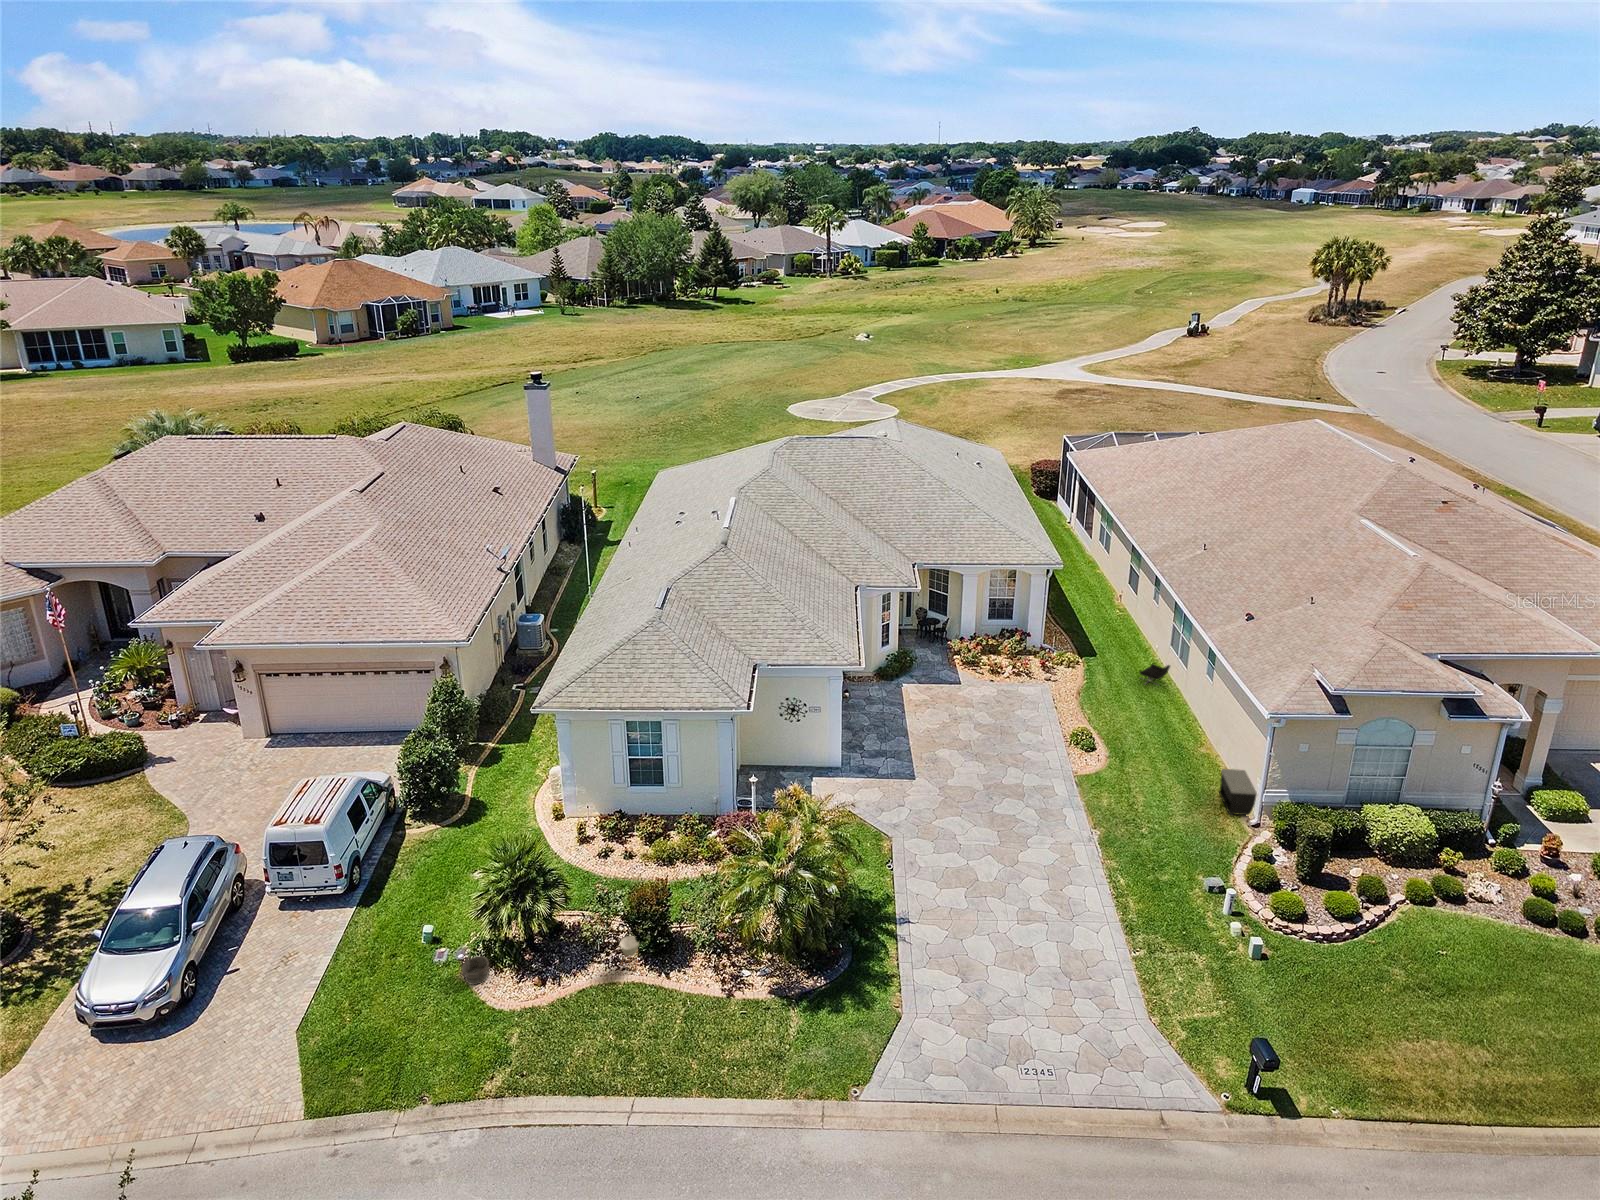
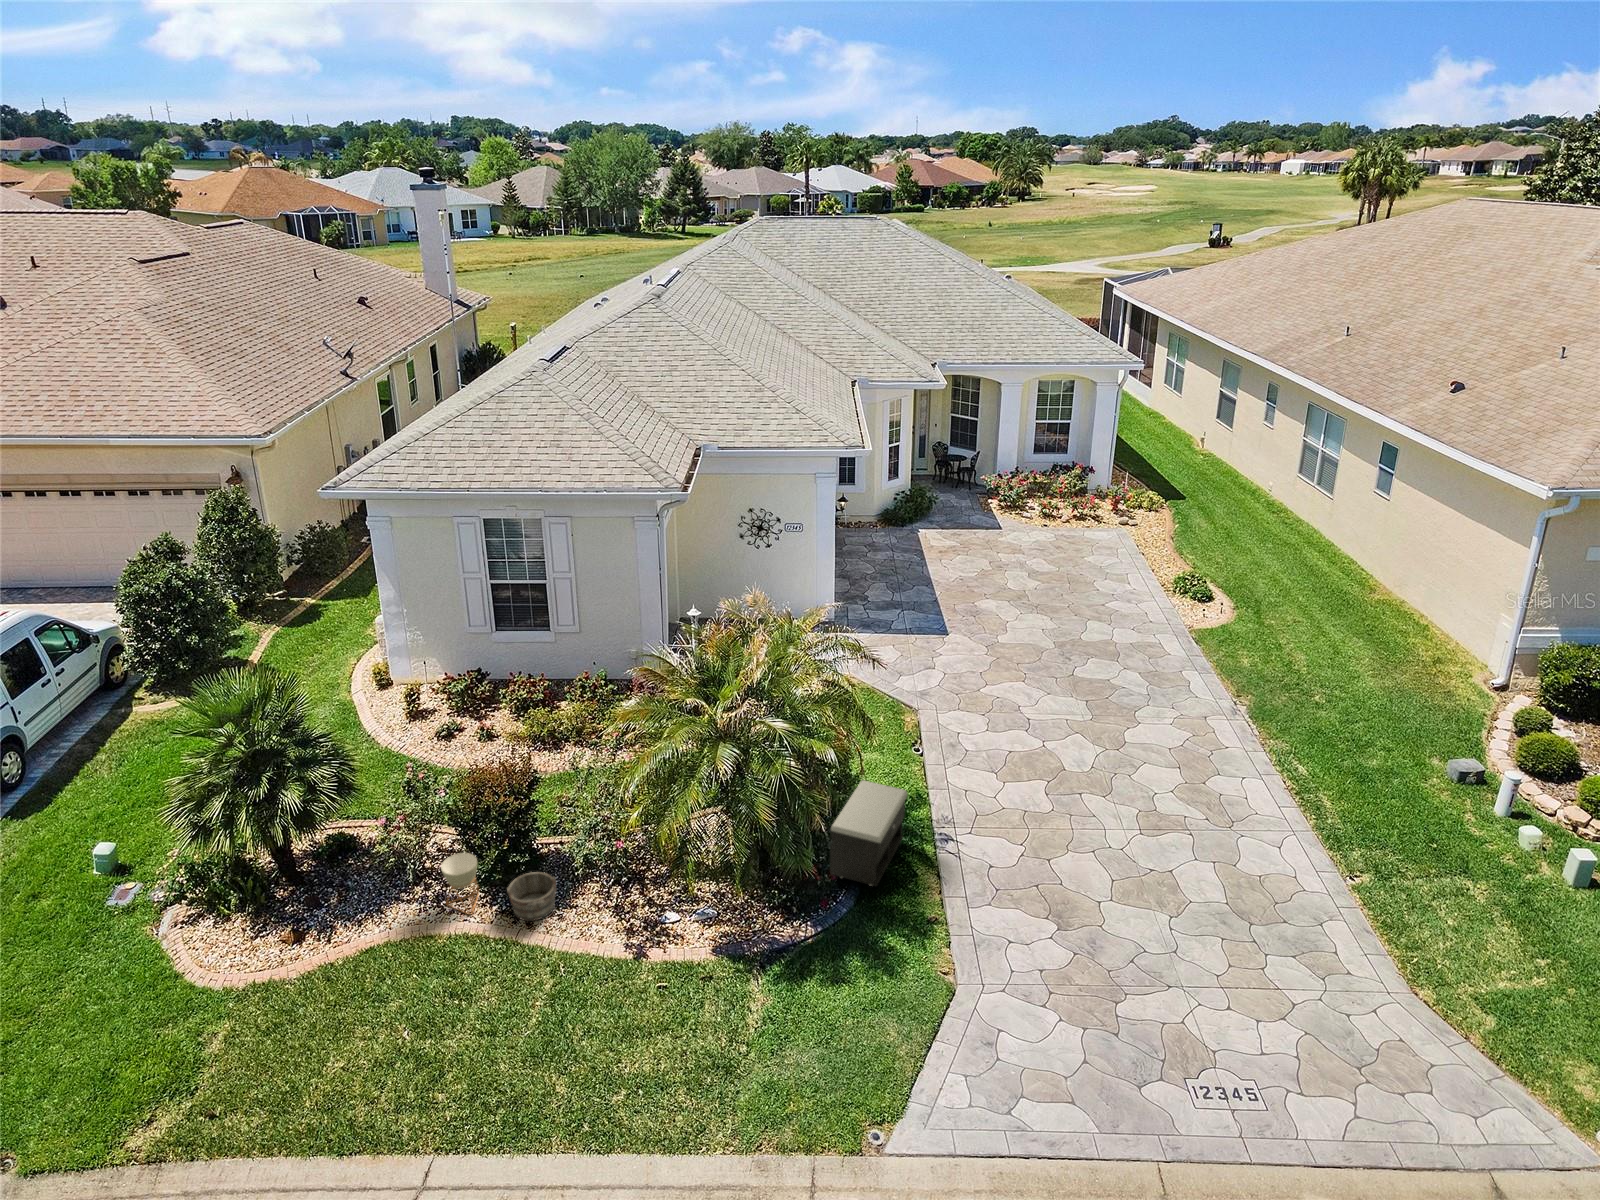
lounge chair: present [1139,664,1170,682] -> none [1256,497,1304,528]
storage bench: present [1219,769,1257,815] -> present [830,780,907,886]
bucket: present [461,956,489,985] -> present [507,872,556,921]

